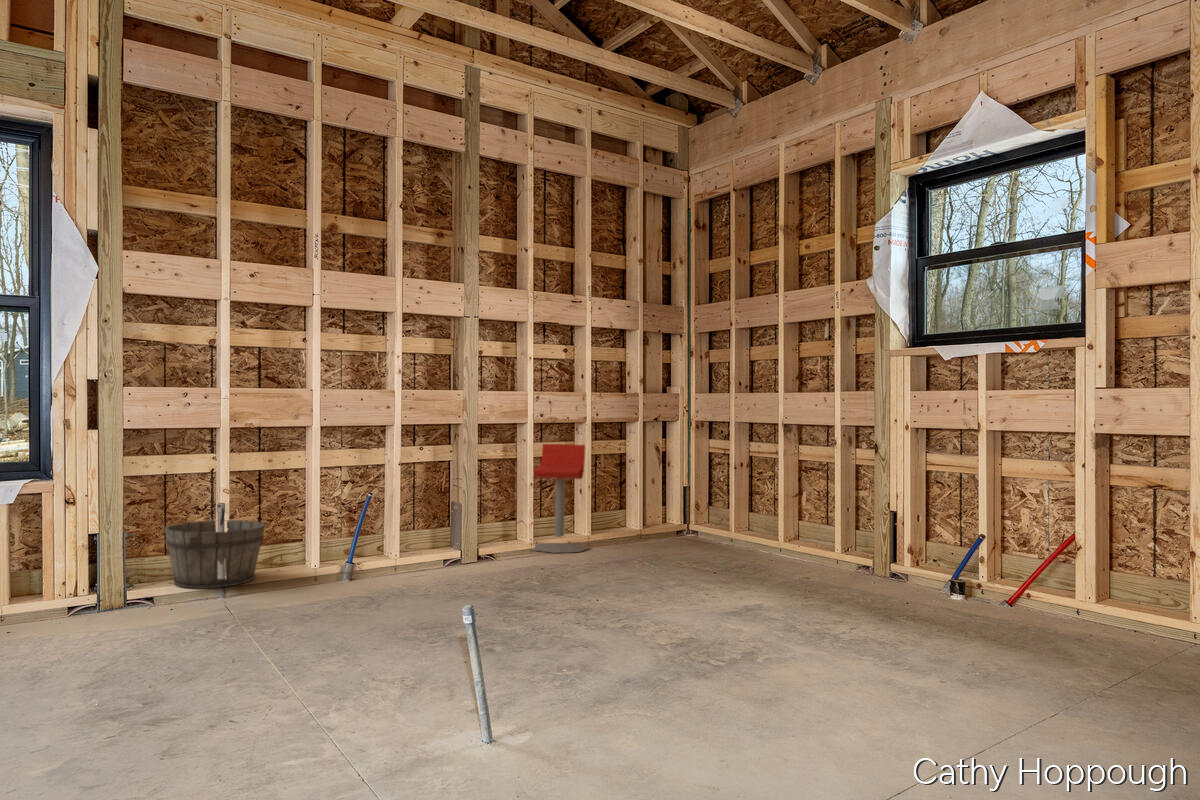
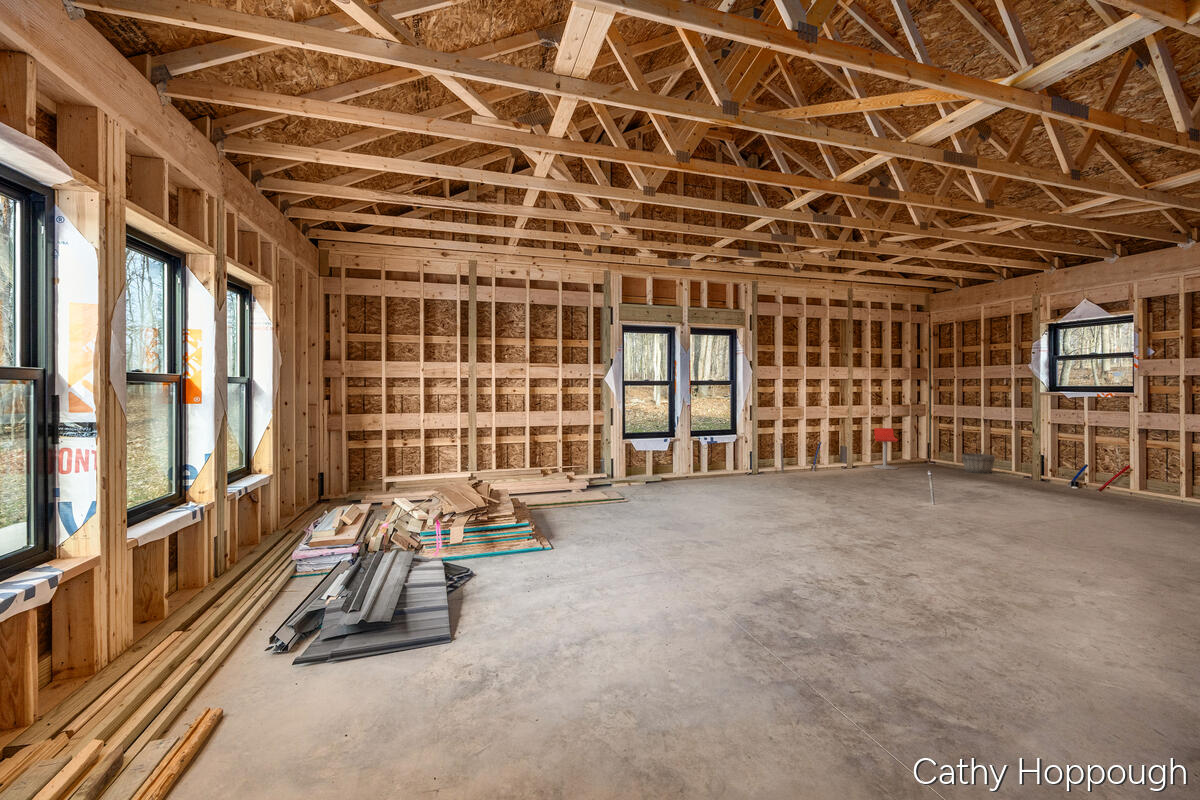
wooden bucket: present [165,505,265,589] -> present [962,451,995,473]

